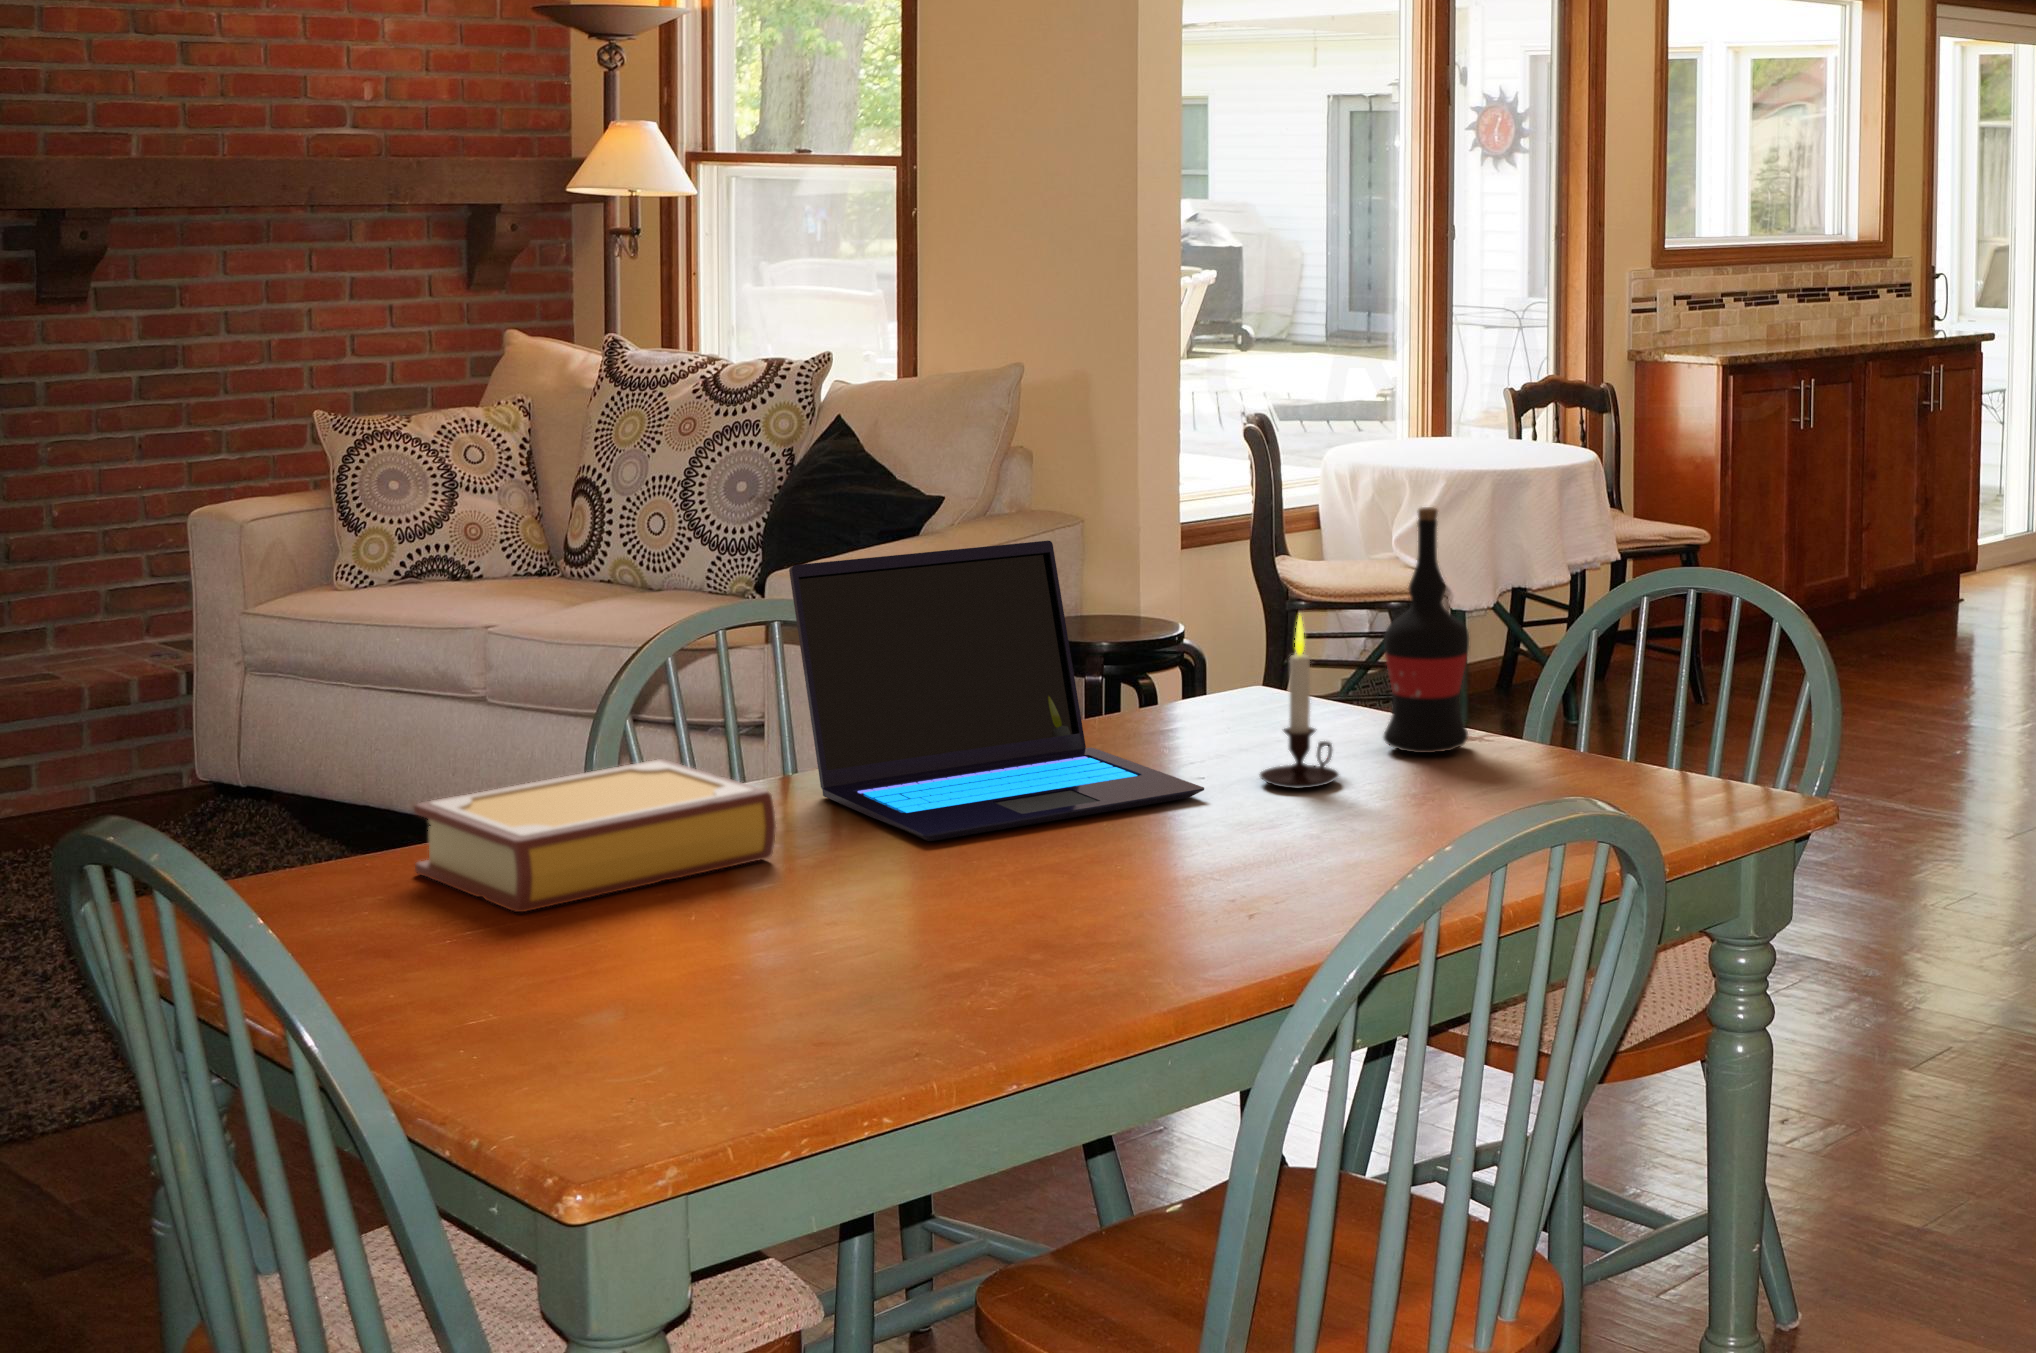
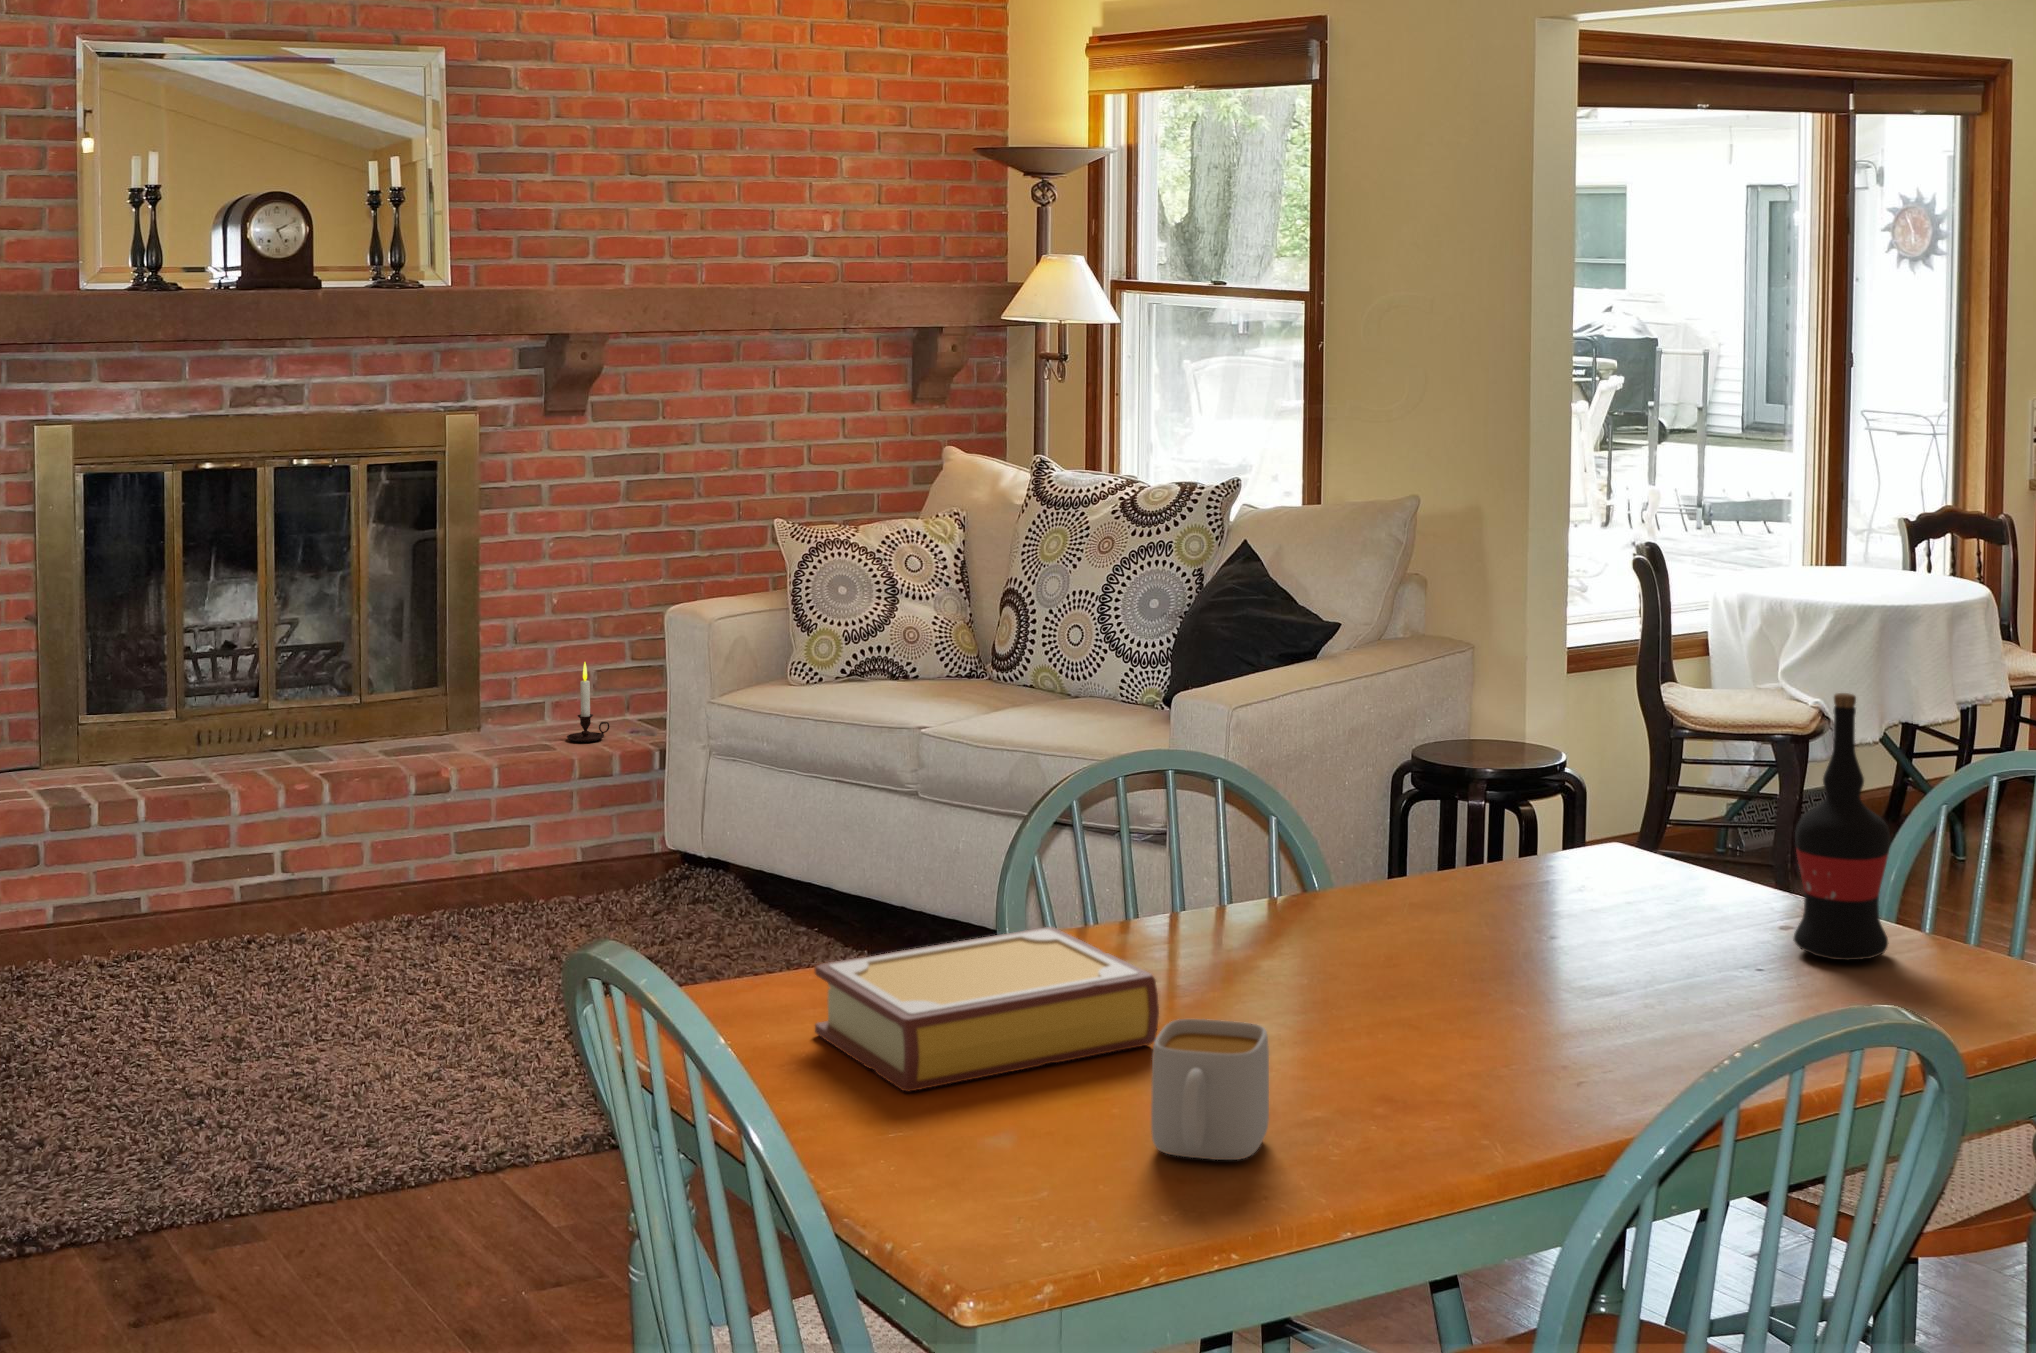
laptop: present [789,541,1204,841] -> none [1180,711,1601,1035]
candle: present [1260,616,1339,788] -> present [567,662,609,742]
mug: none [774,816,888,941] -> present [1151,1019,1269,1160]

